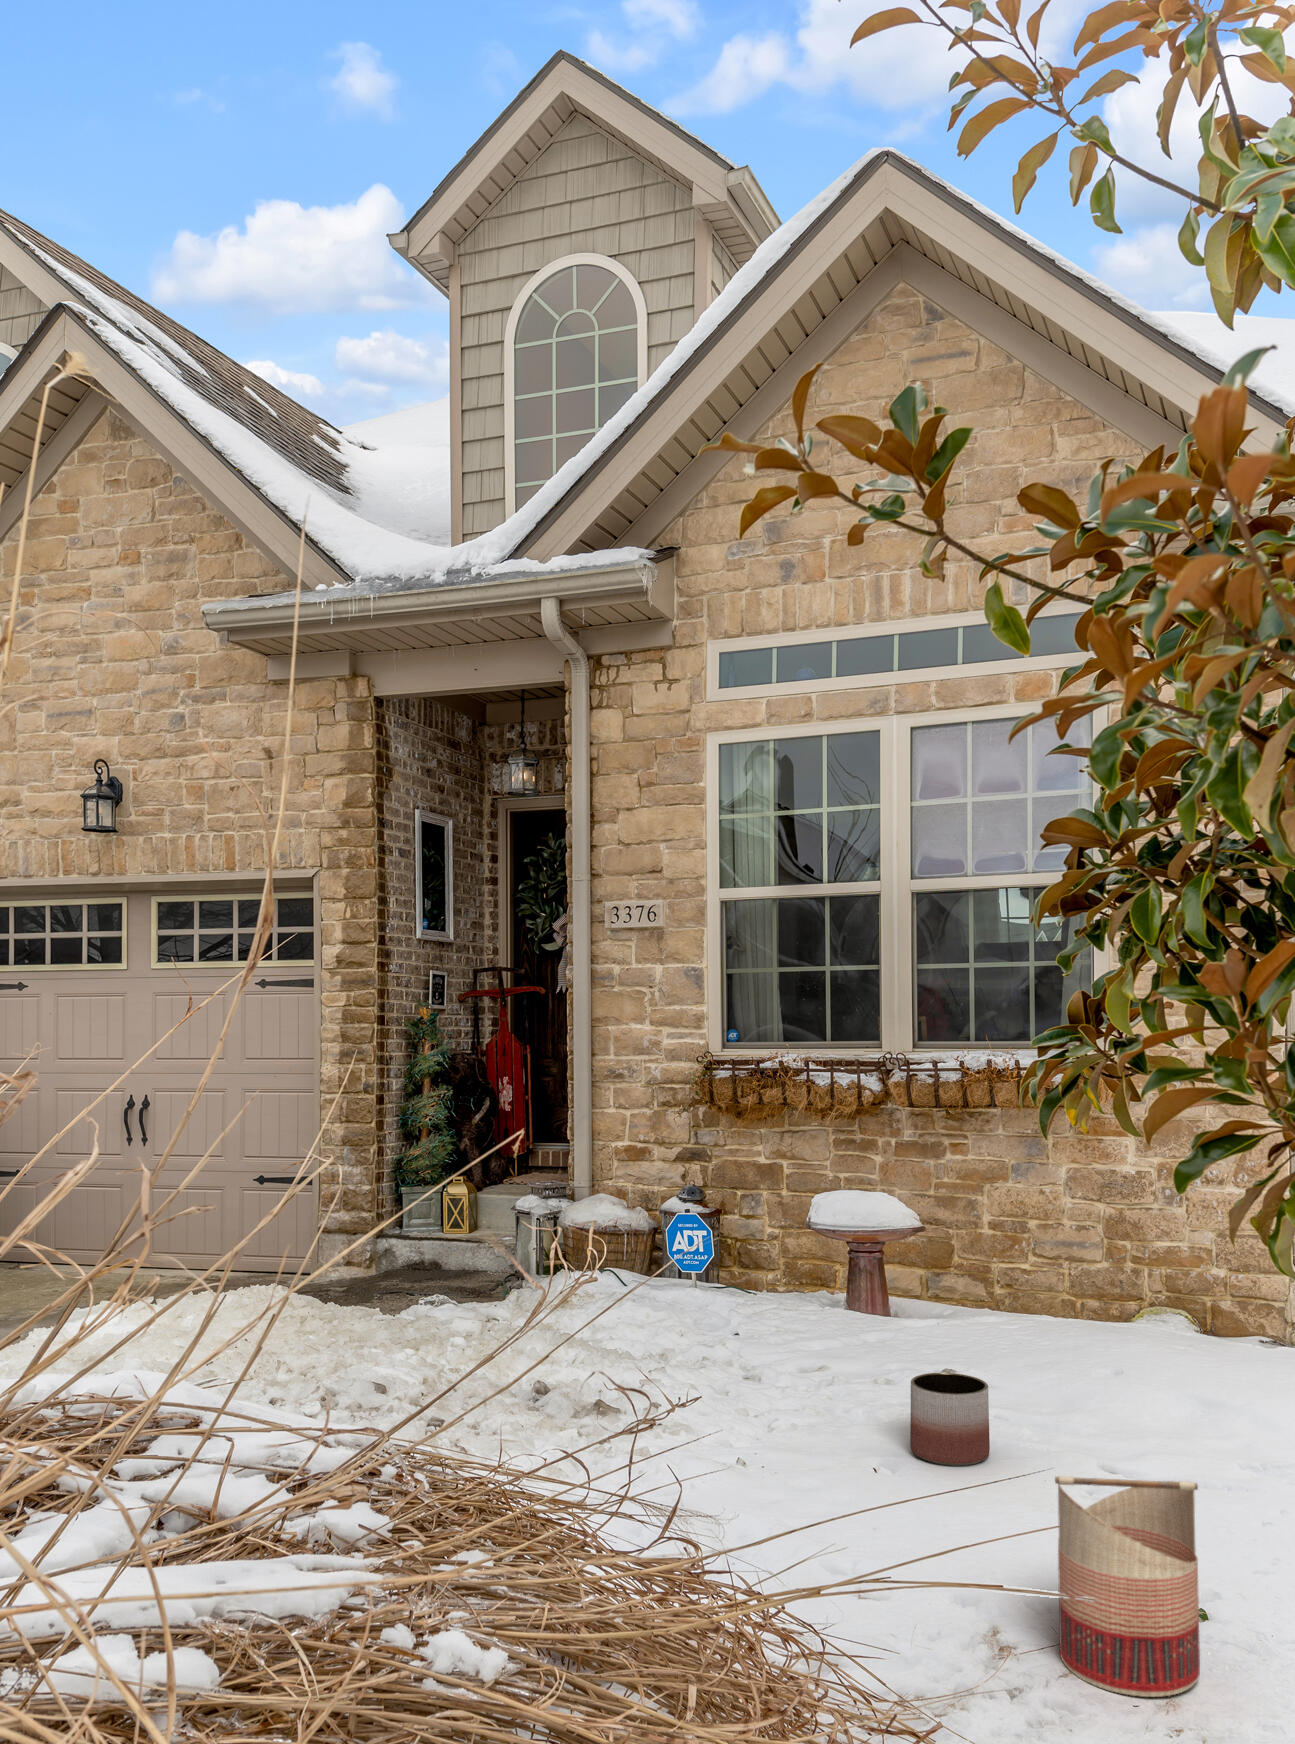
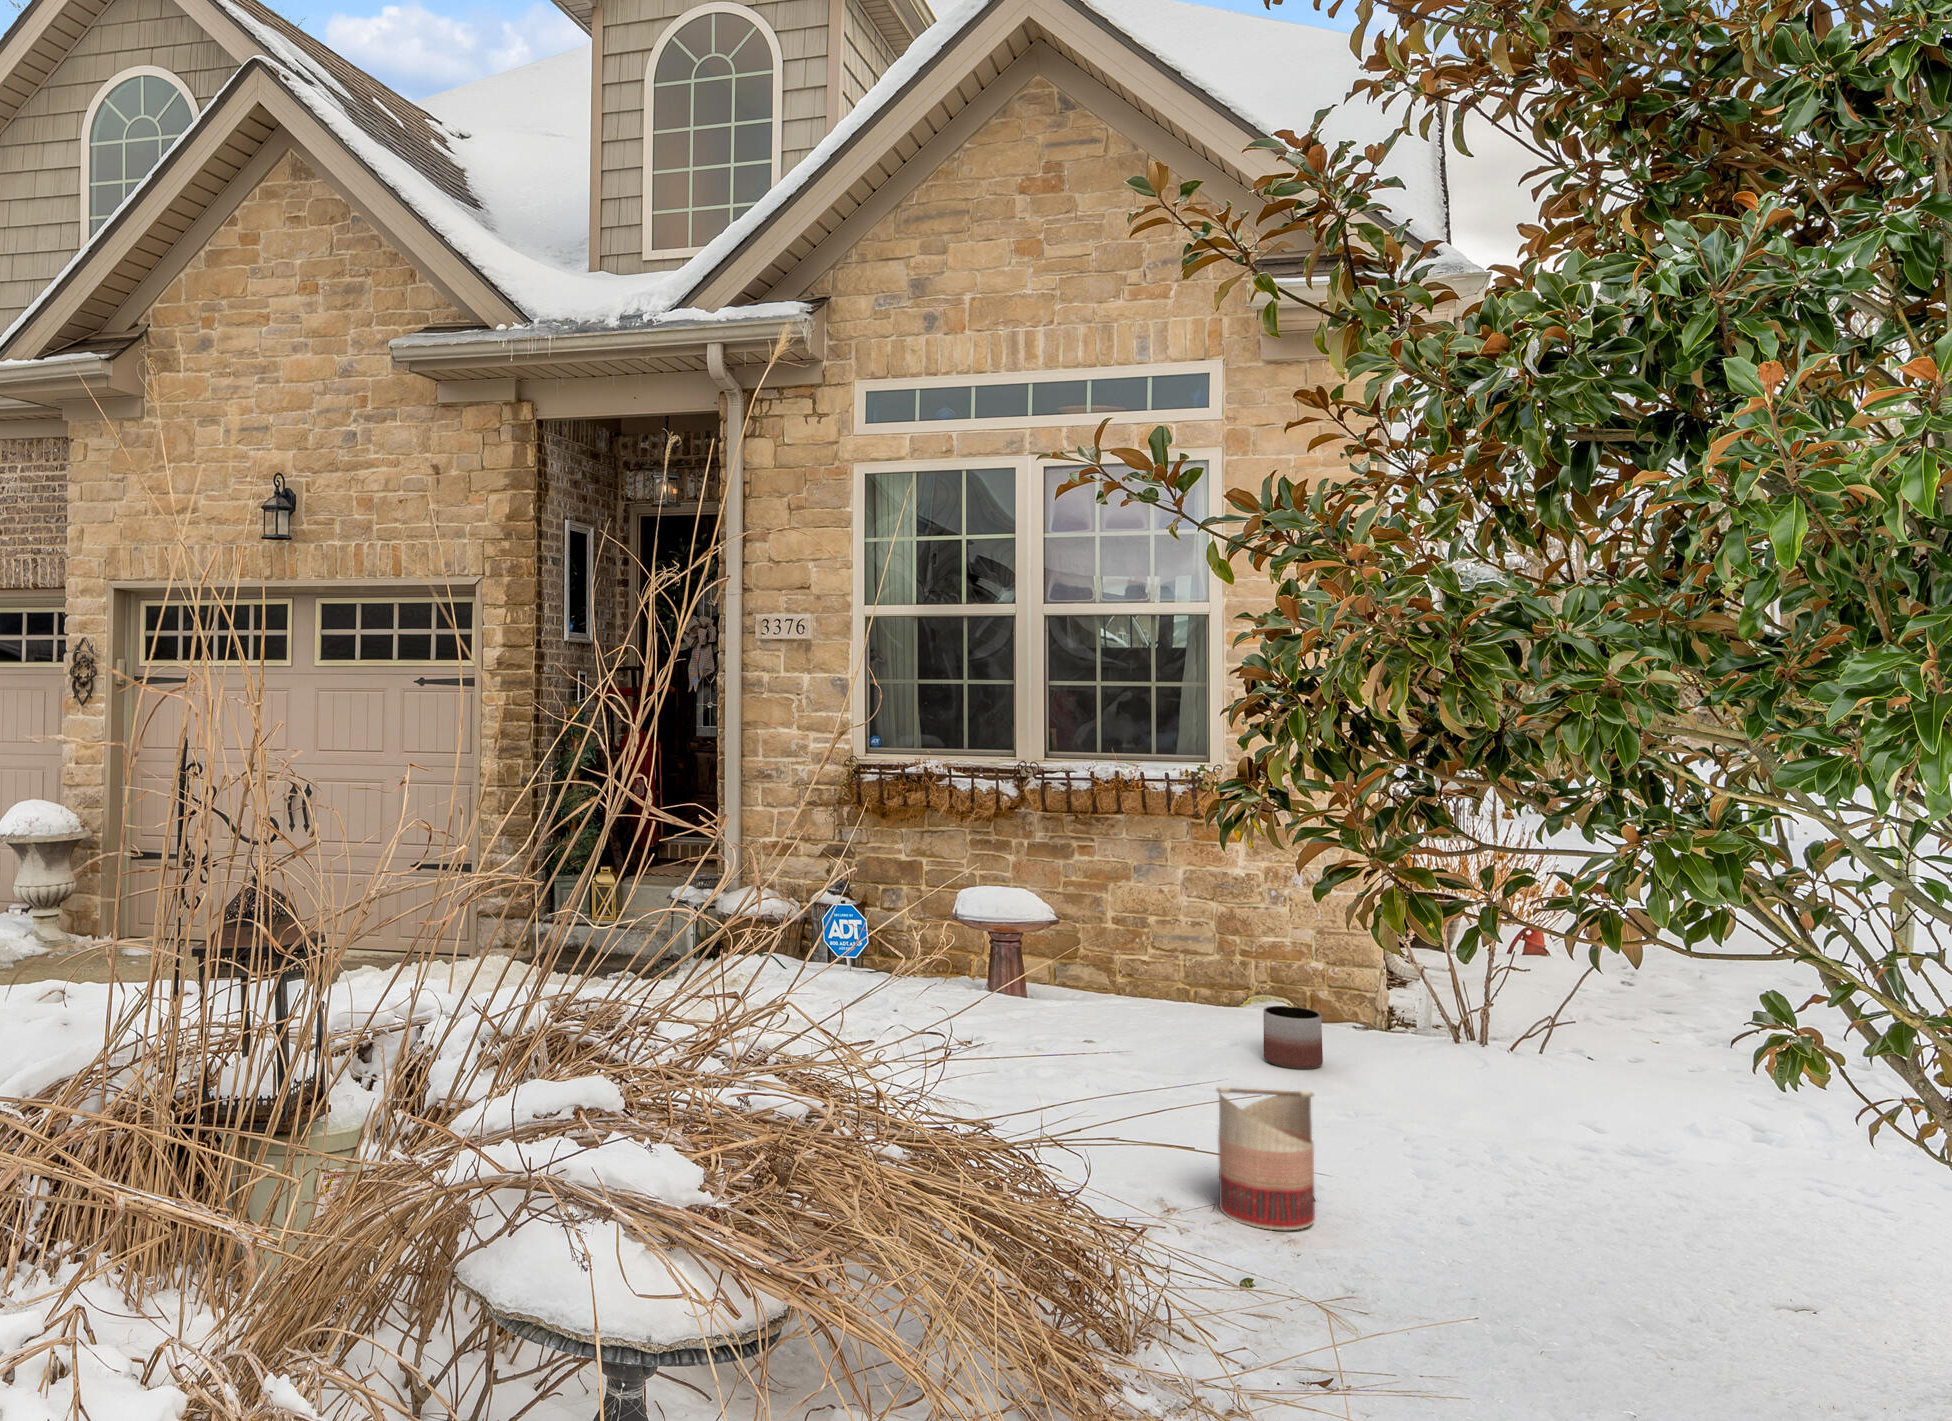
planter: present [910,1373,990,1466] -> present [1263,1006,1323,1069]

